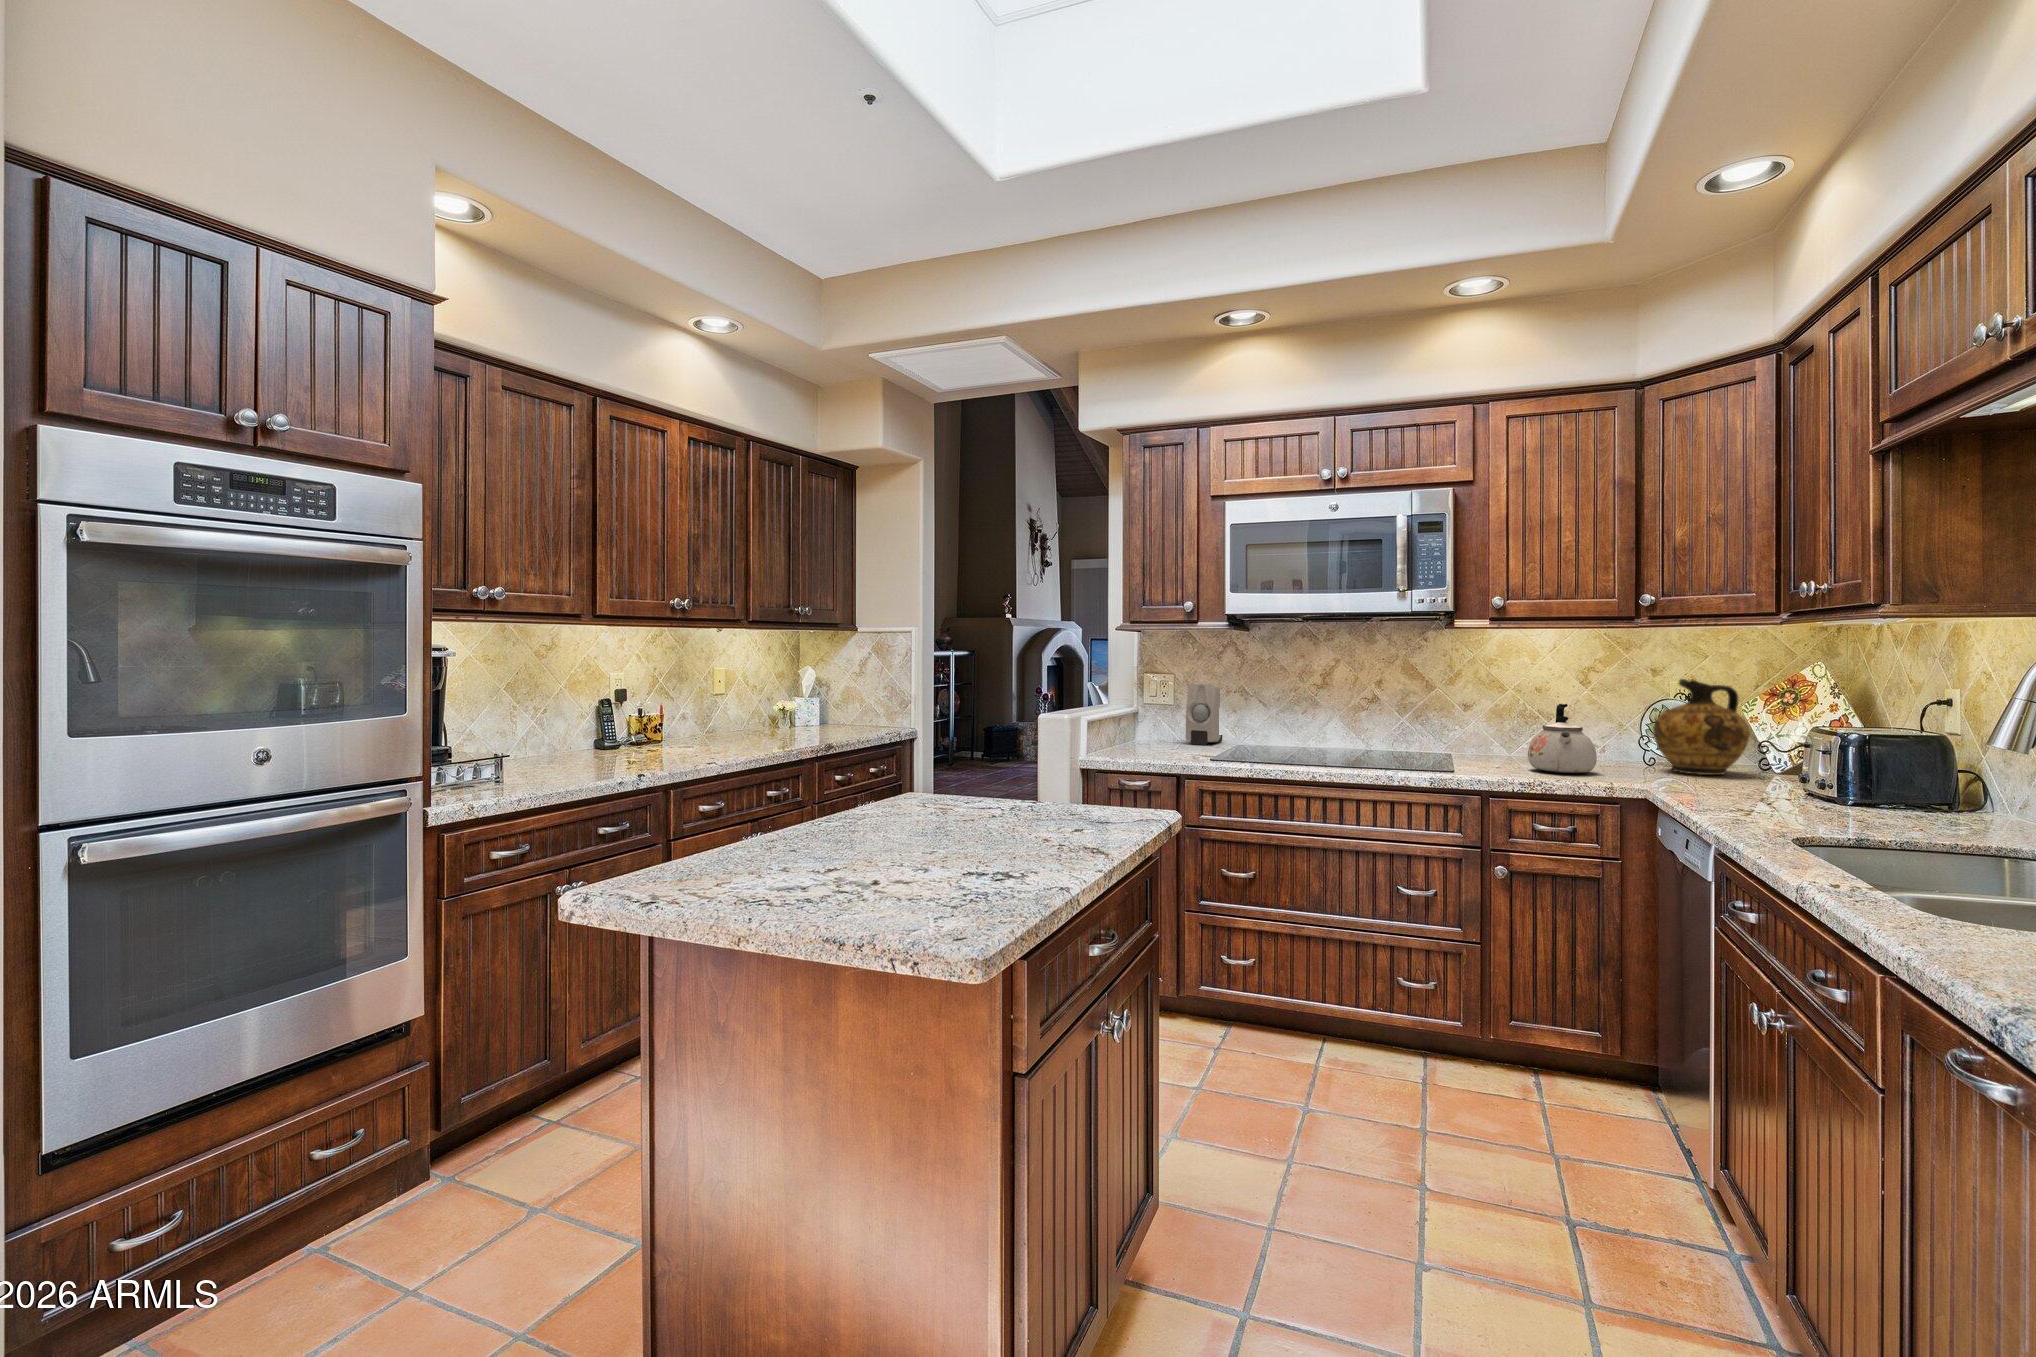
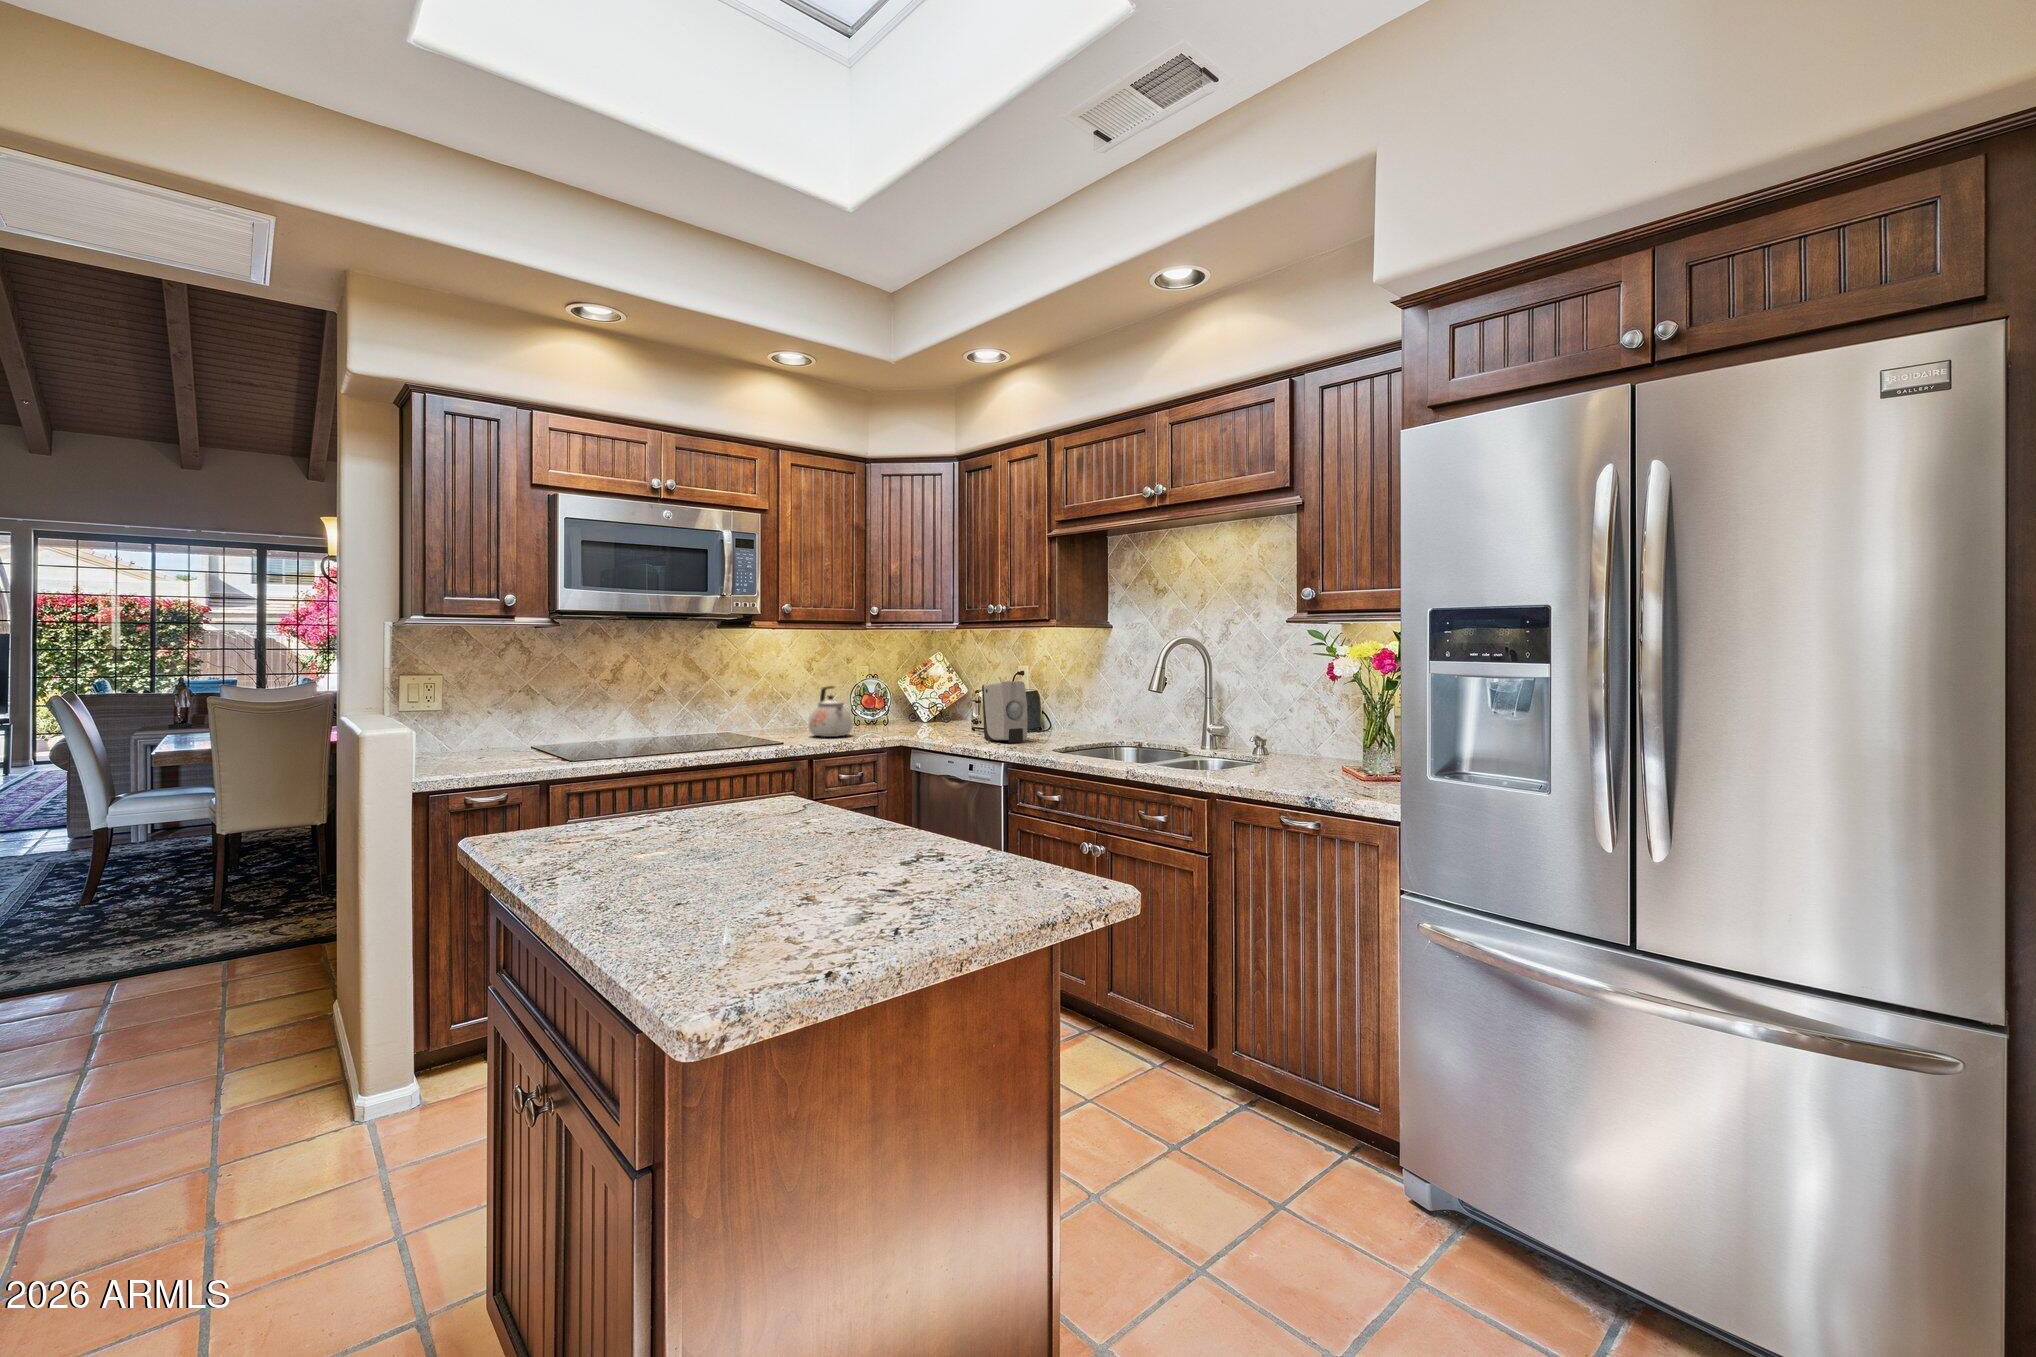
ceramic jug: present [1653,679,1750,775] -> none [867,666,919,729]
soap dispenser: present [1186,684,1223,745] -> present [982,681,1028,743]

